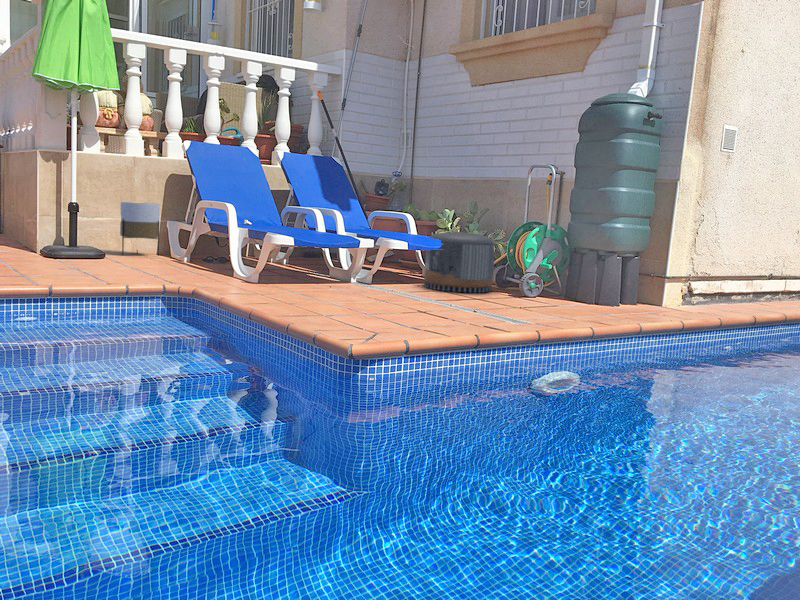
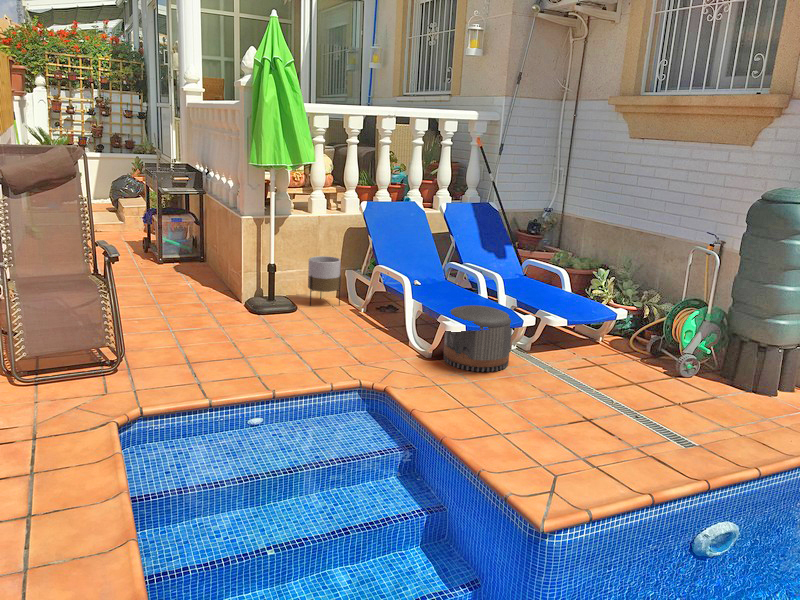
pouf: present [424,232,495,292] -> present [443,305,512,372]

